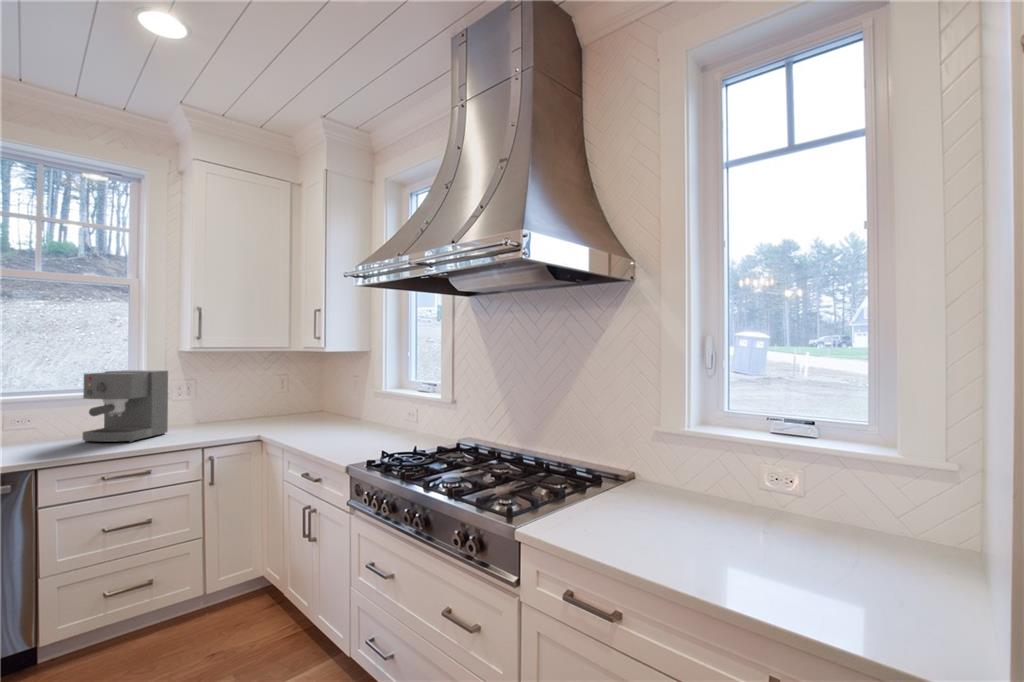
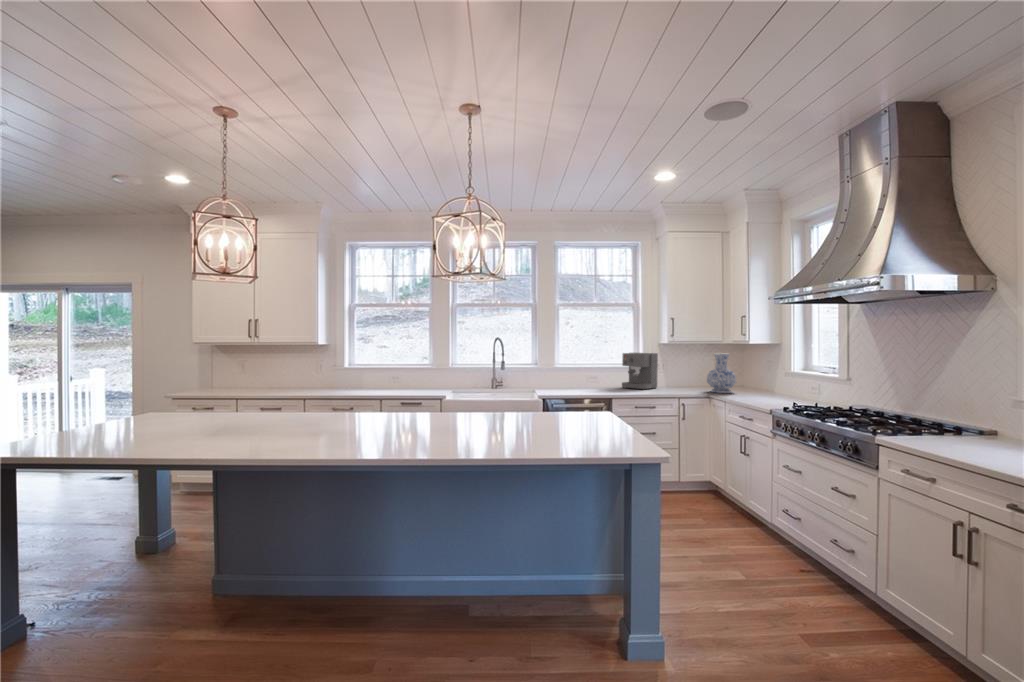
vase: none [258,367,306,432] -> present [707,353,736,393]

